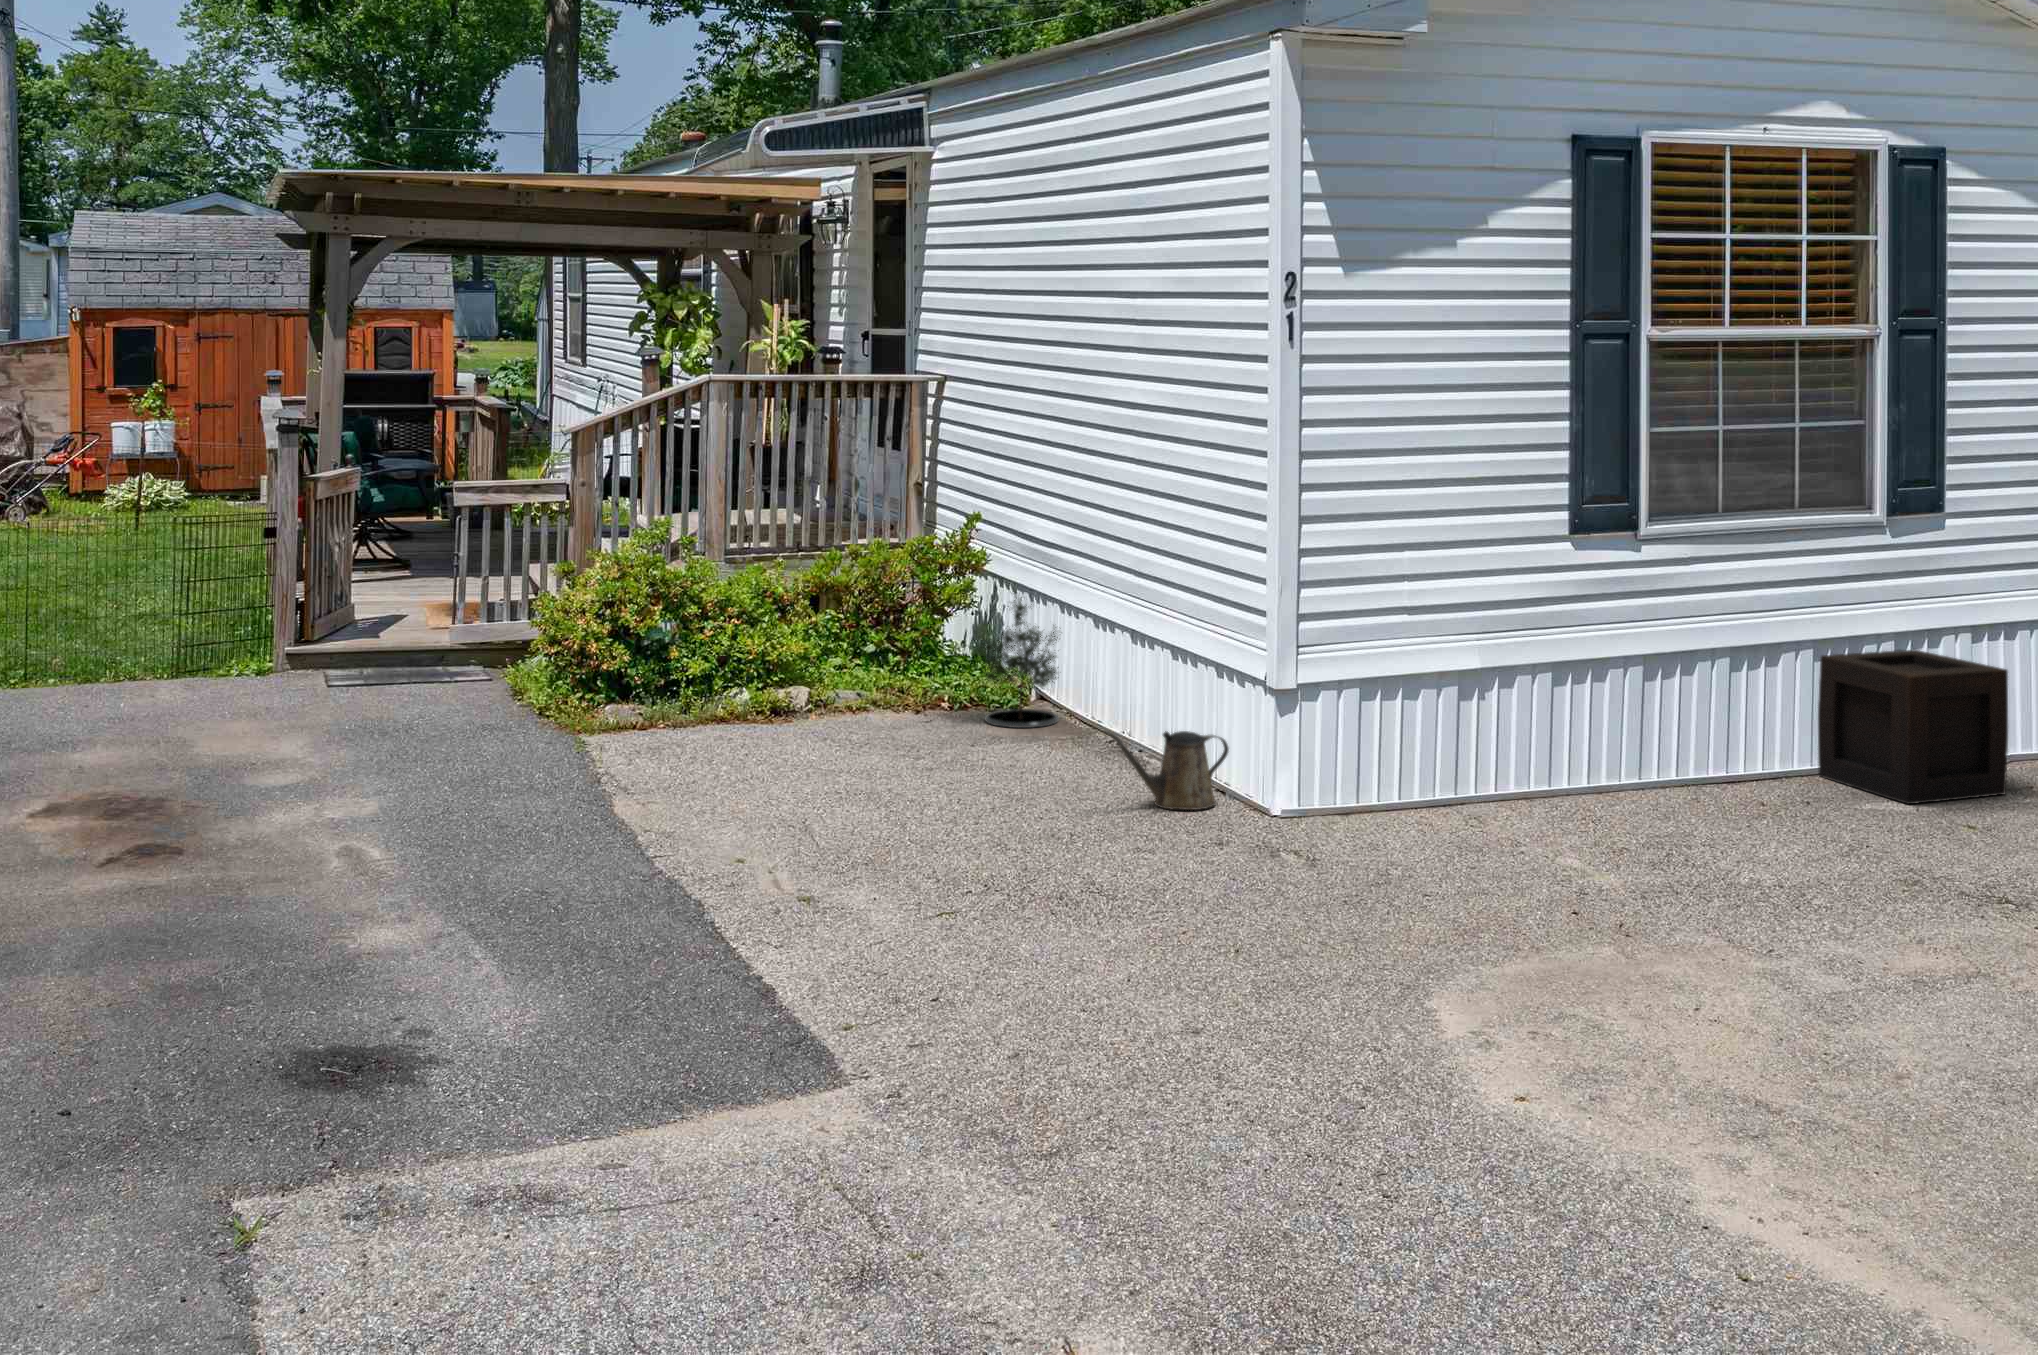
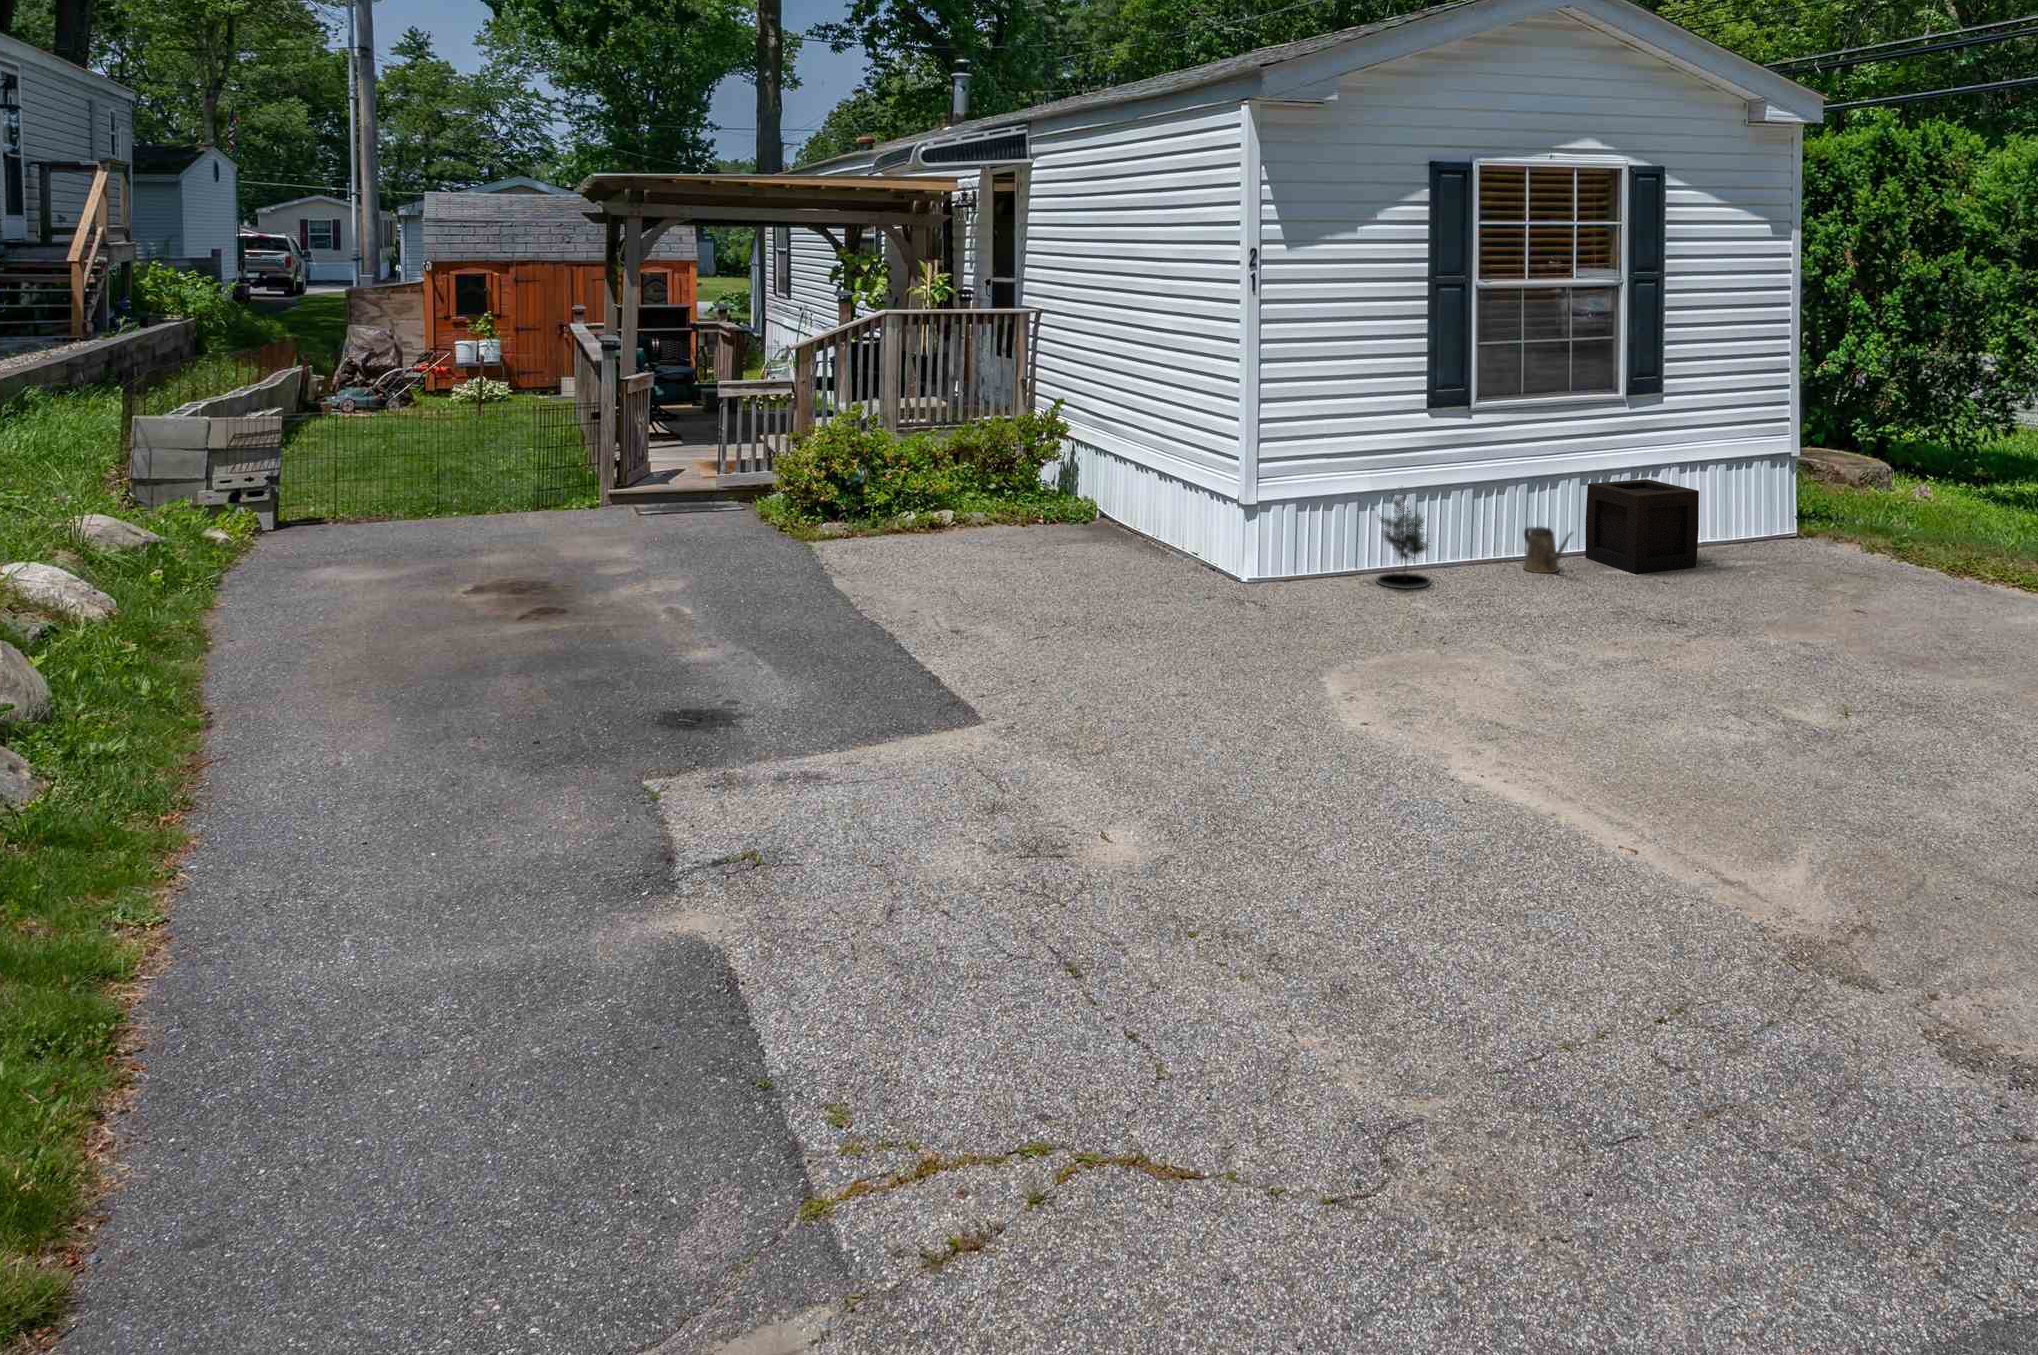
potted tree: present [976,591,1059,728] -> present [1376,491,1431,589]
watering can: present [1104,730,1229,810] -> present [1523,527,1573,573]

